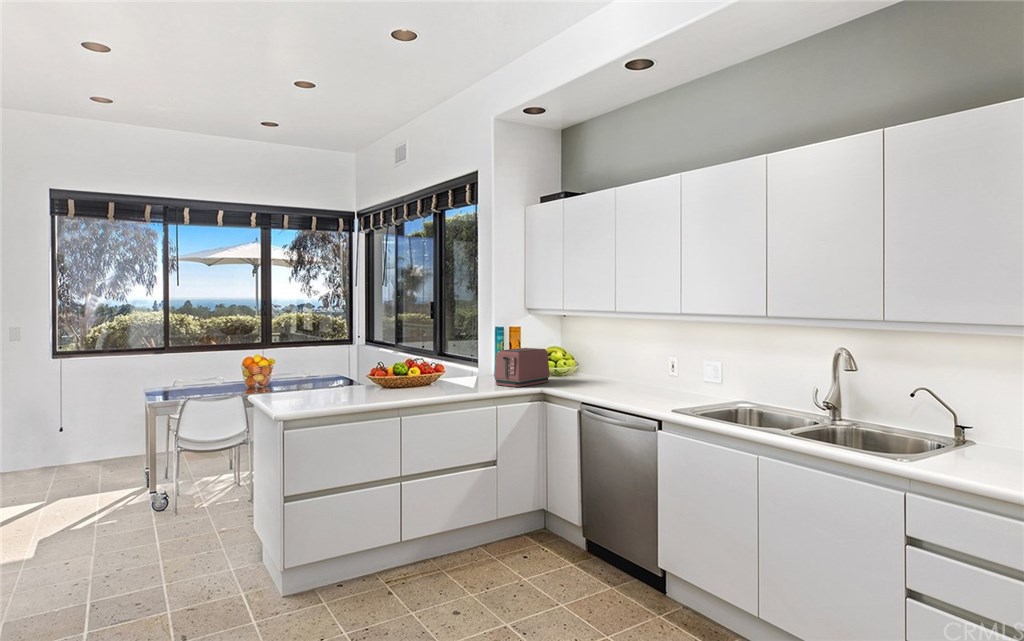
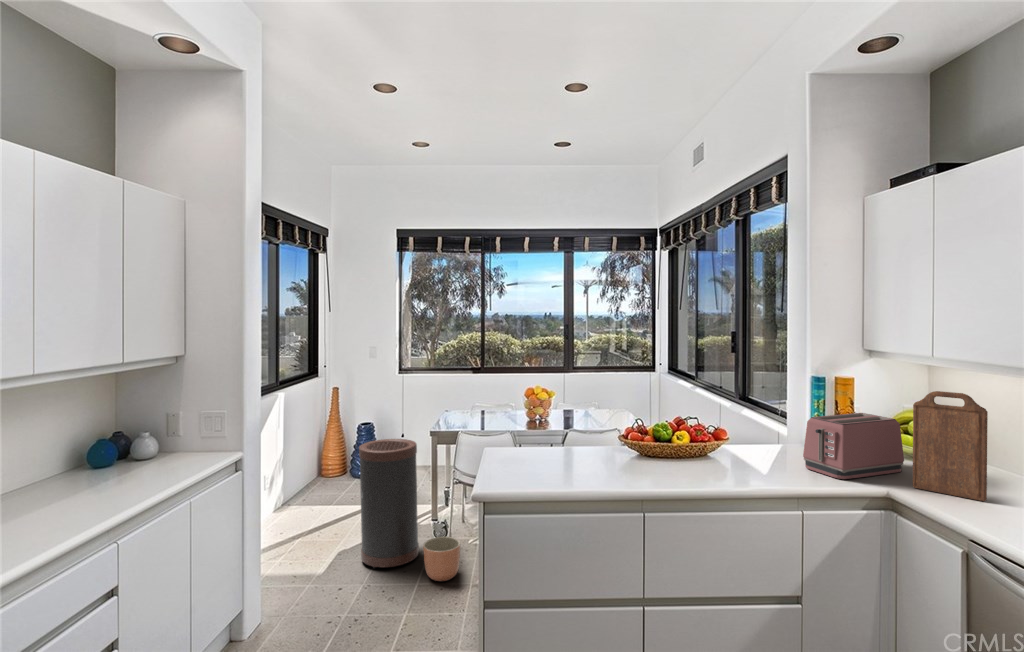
cutting board: none [555,327,590,388] -> present [913,391,988,501]
trash can: none [72,410,144,543] -> present [359,439,419,568]
planter: none [162,497,202,538] -> present [423,537,460,581]

